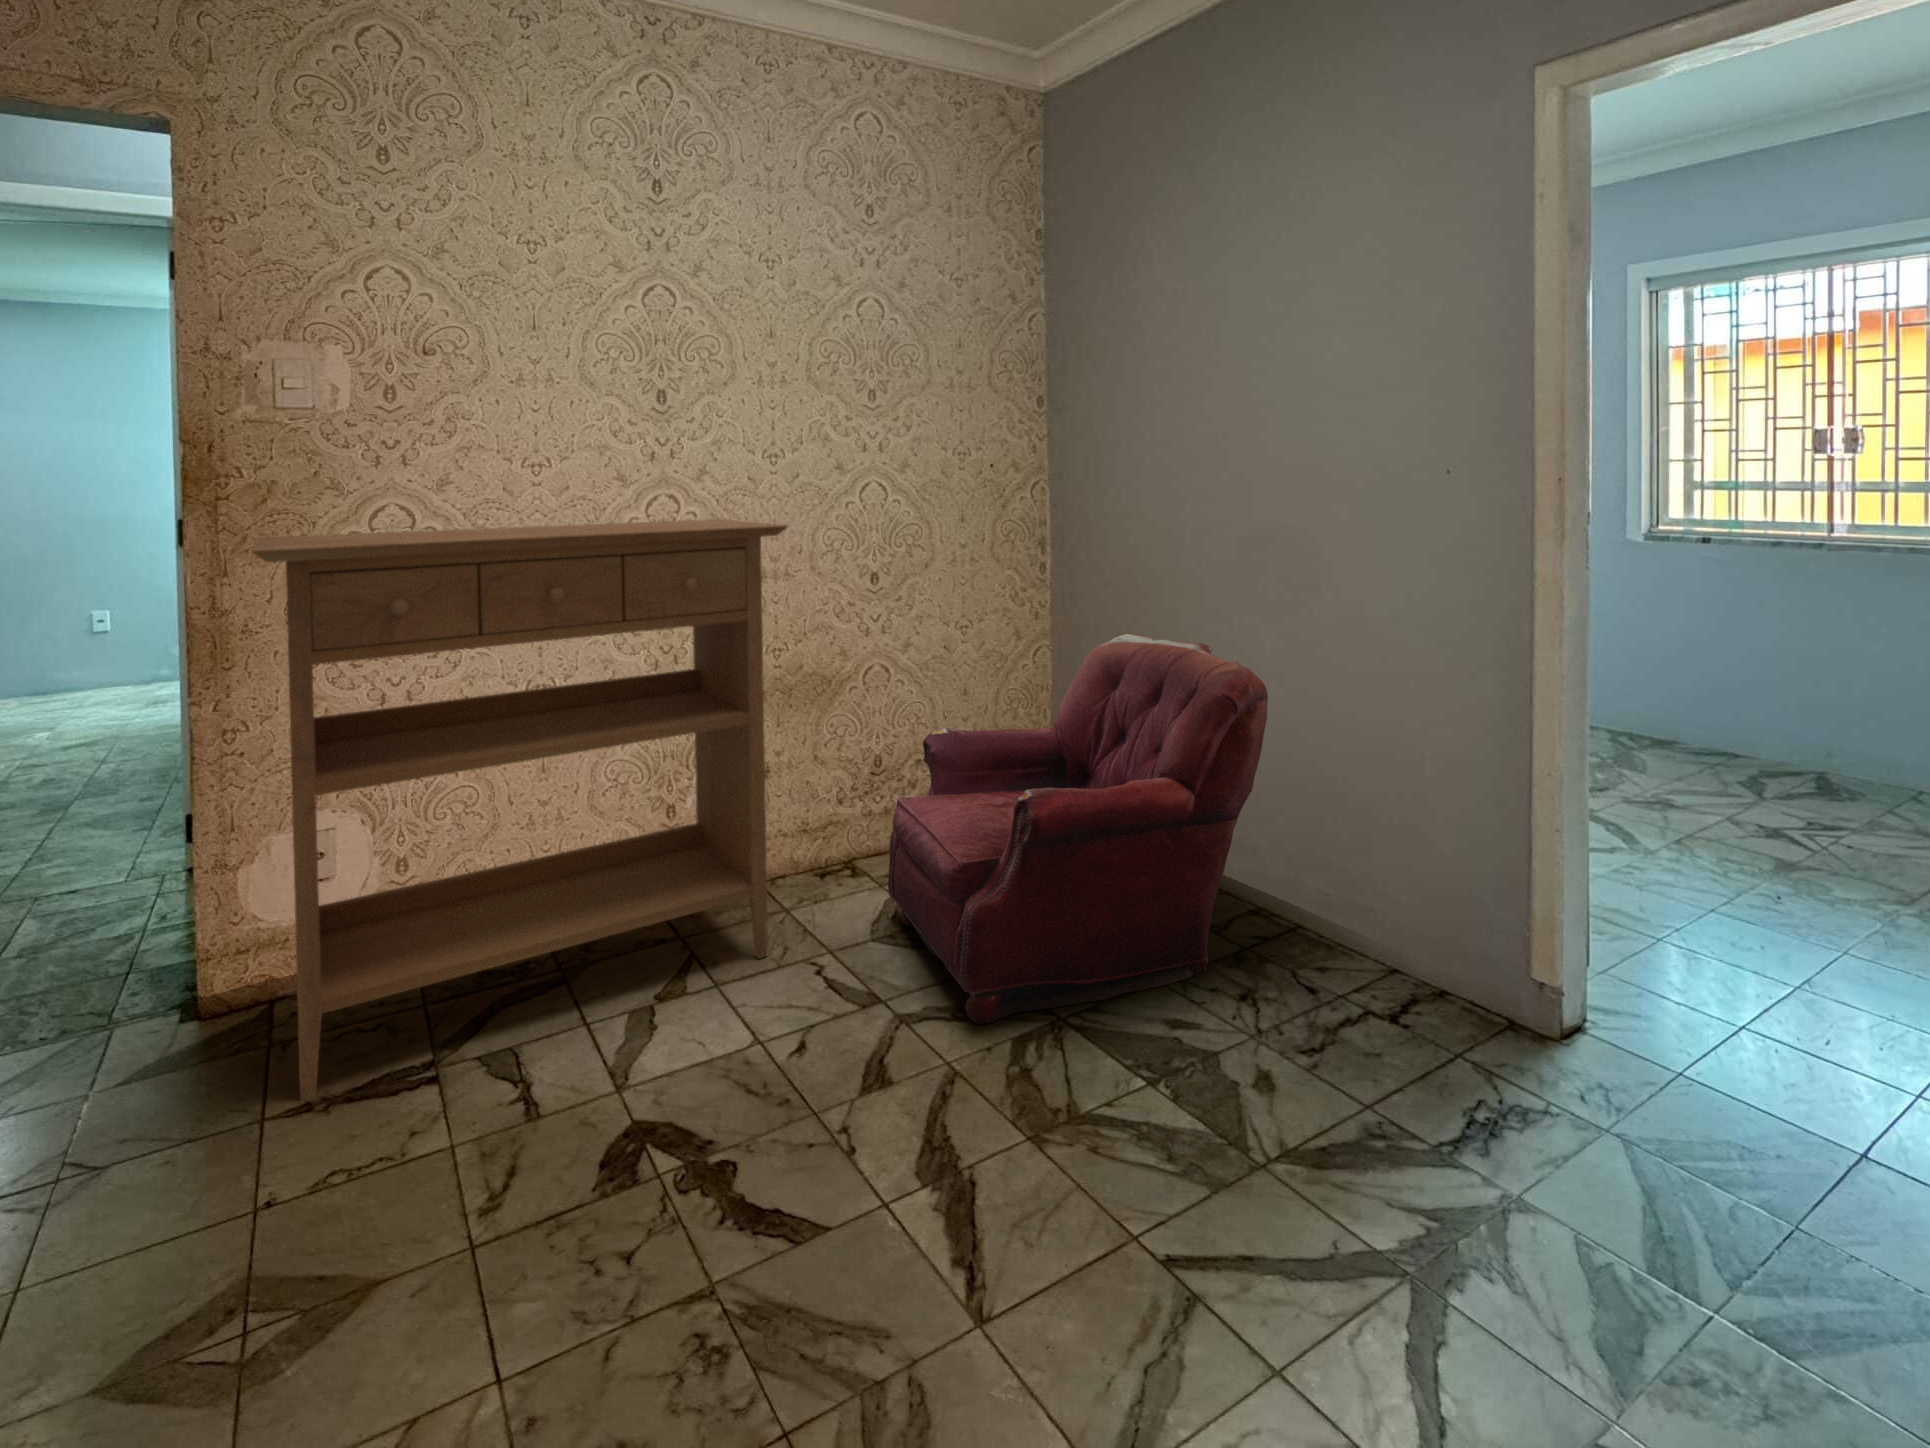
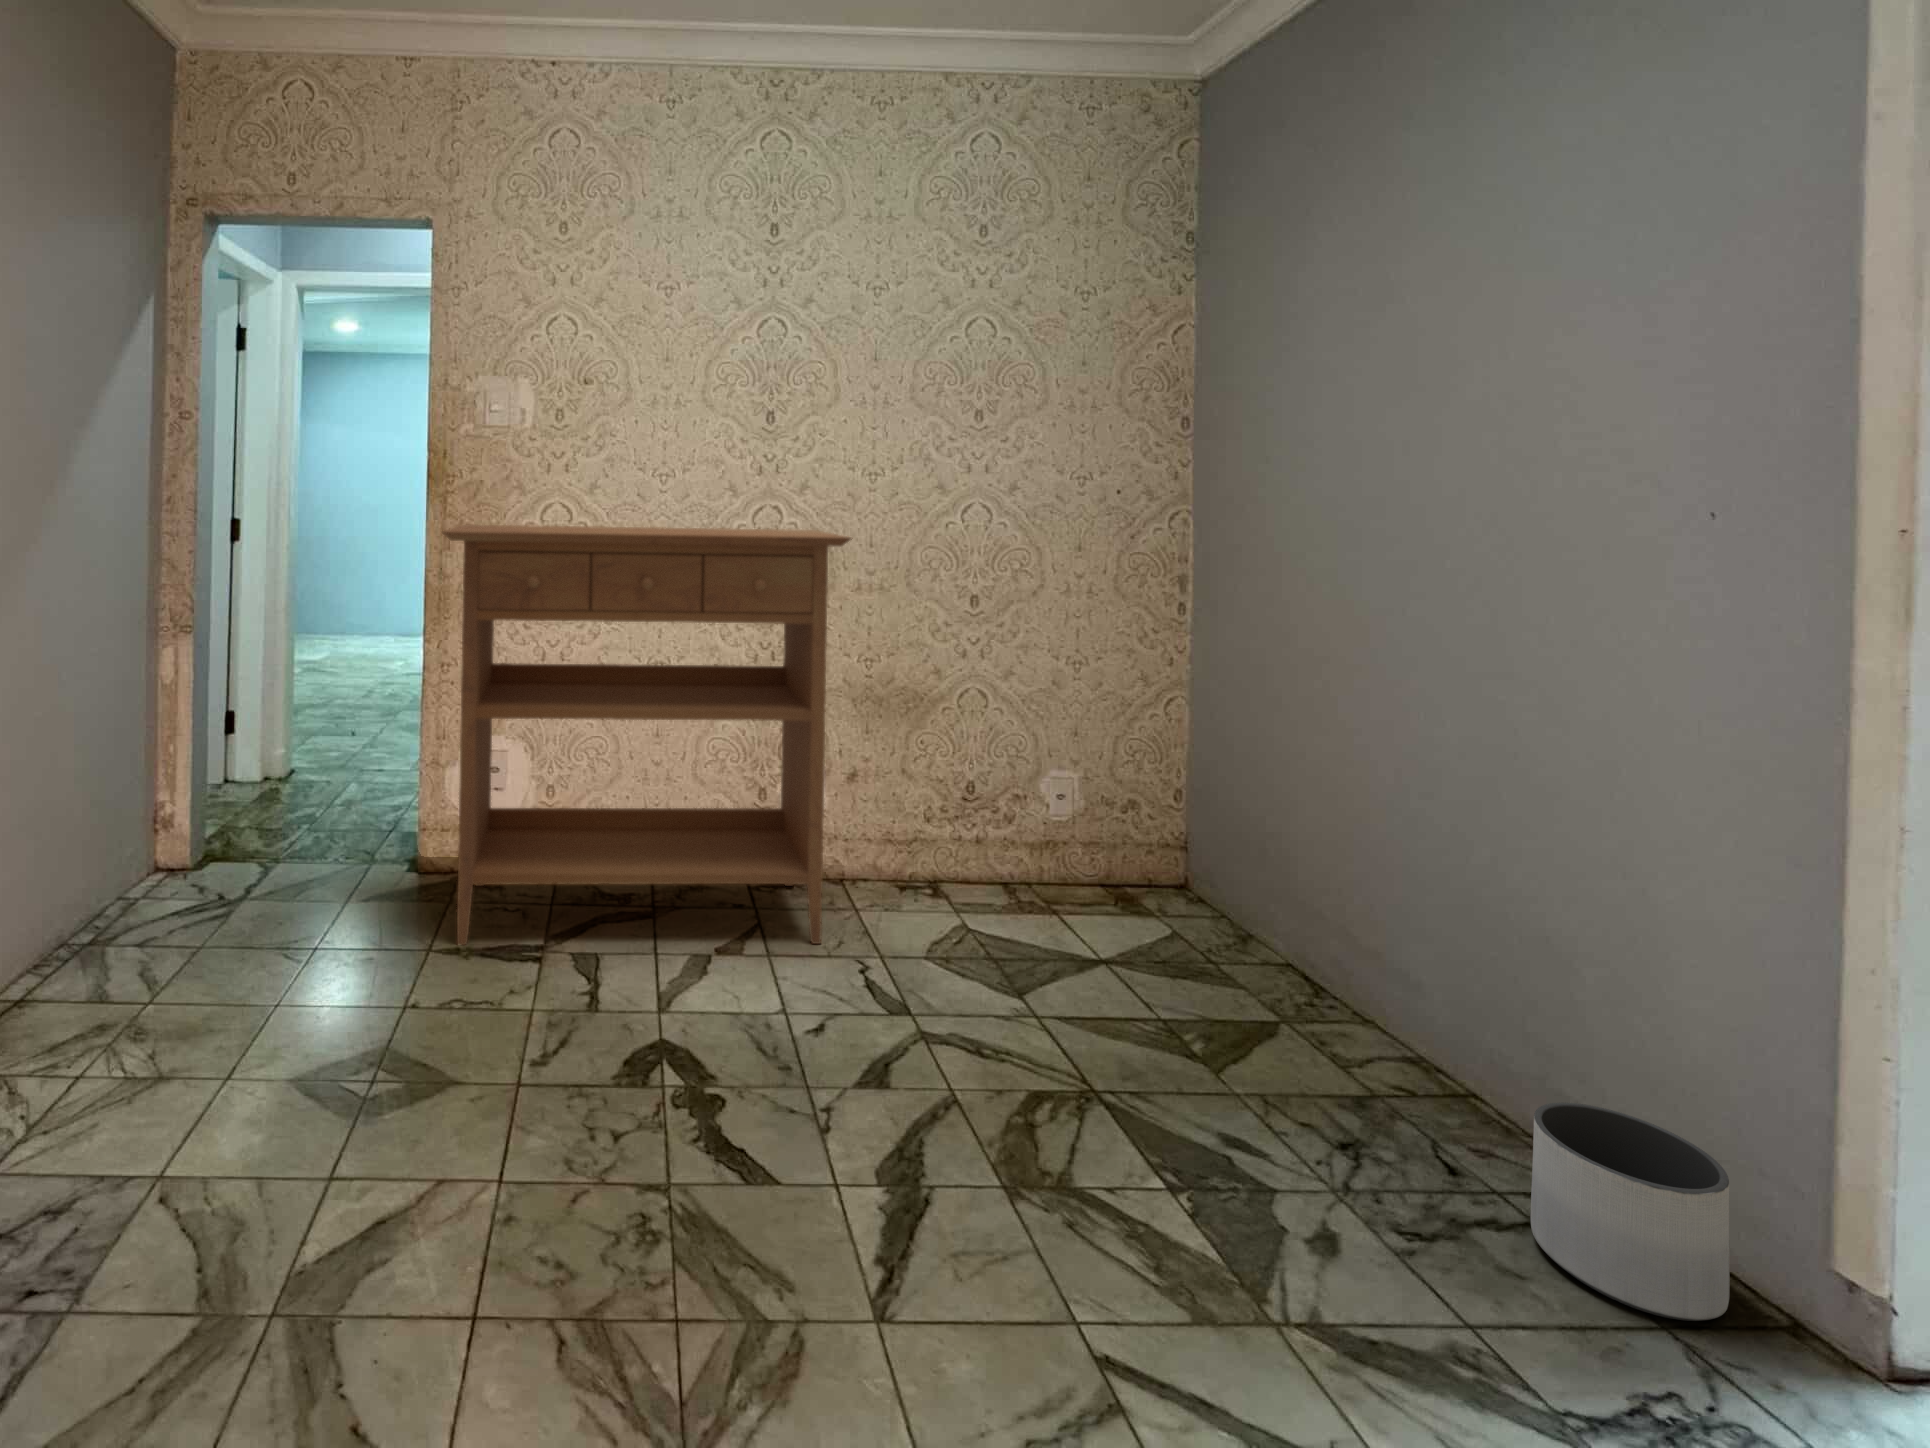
armchair: present [888,634,1268,1024] -> none [950,689,1426,1122]
planter: none [1366,912,1476,1048] -> present [1531,1103,1730,1321]

